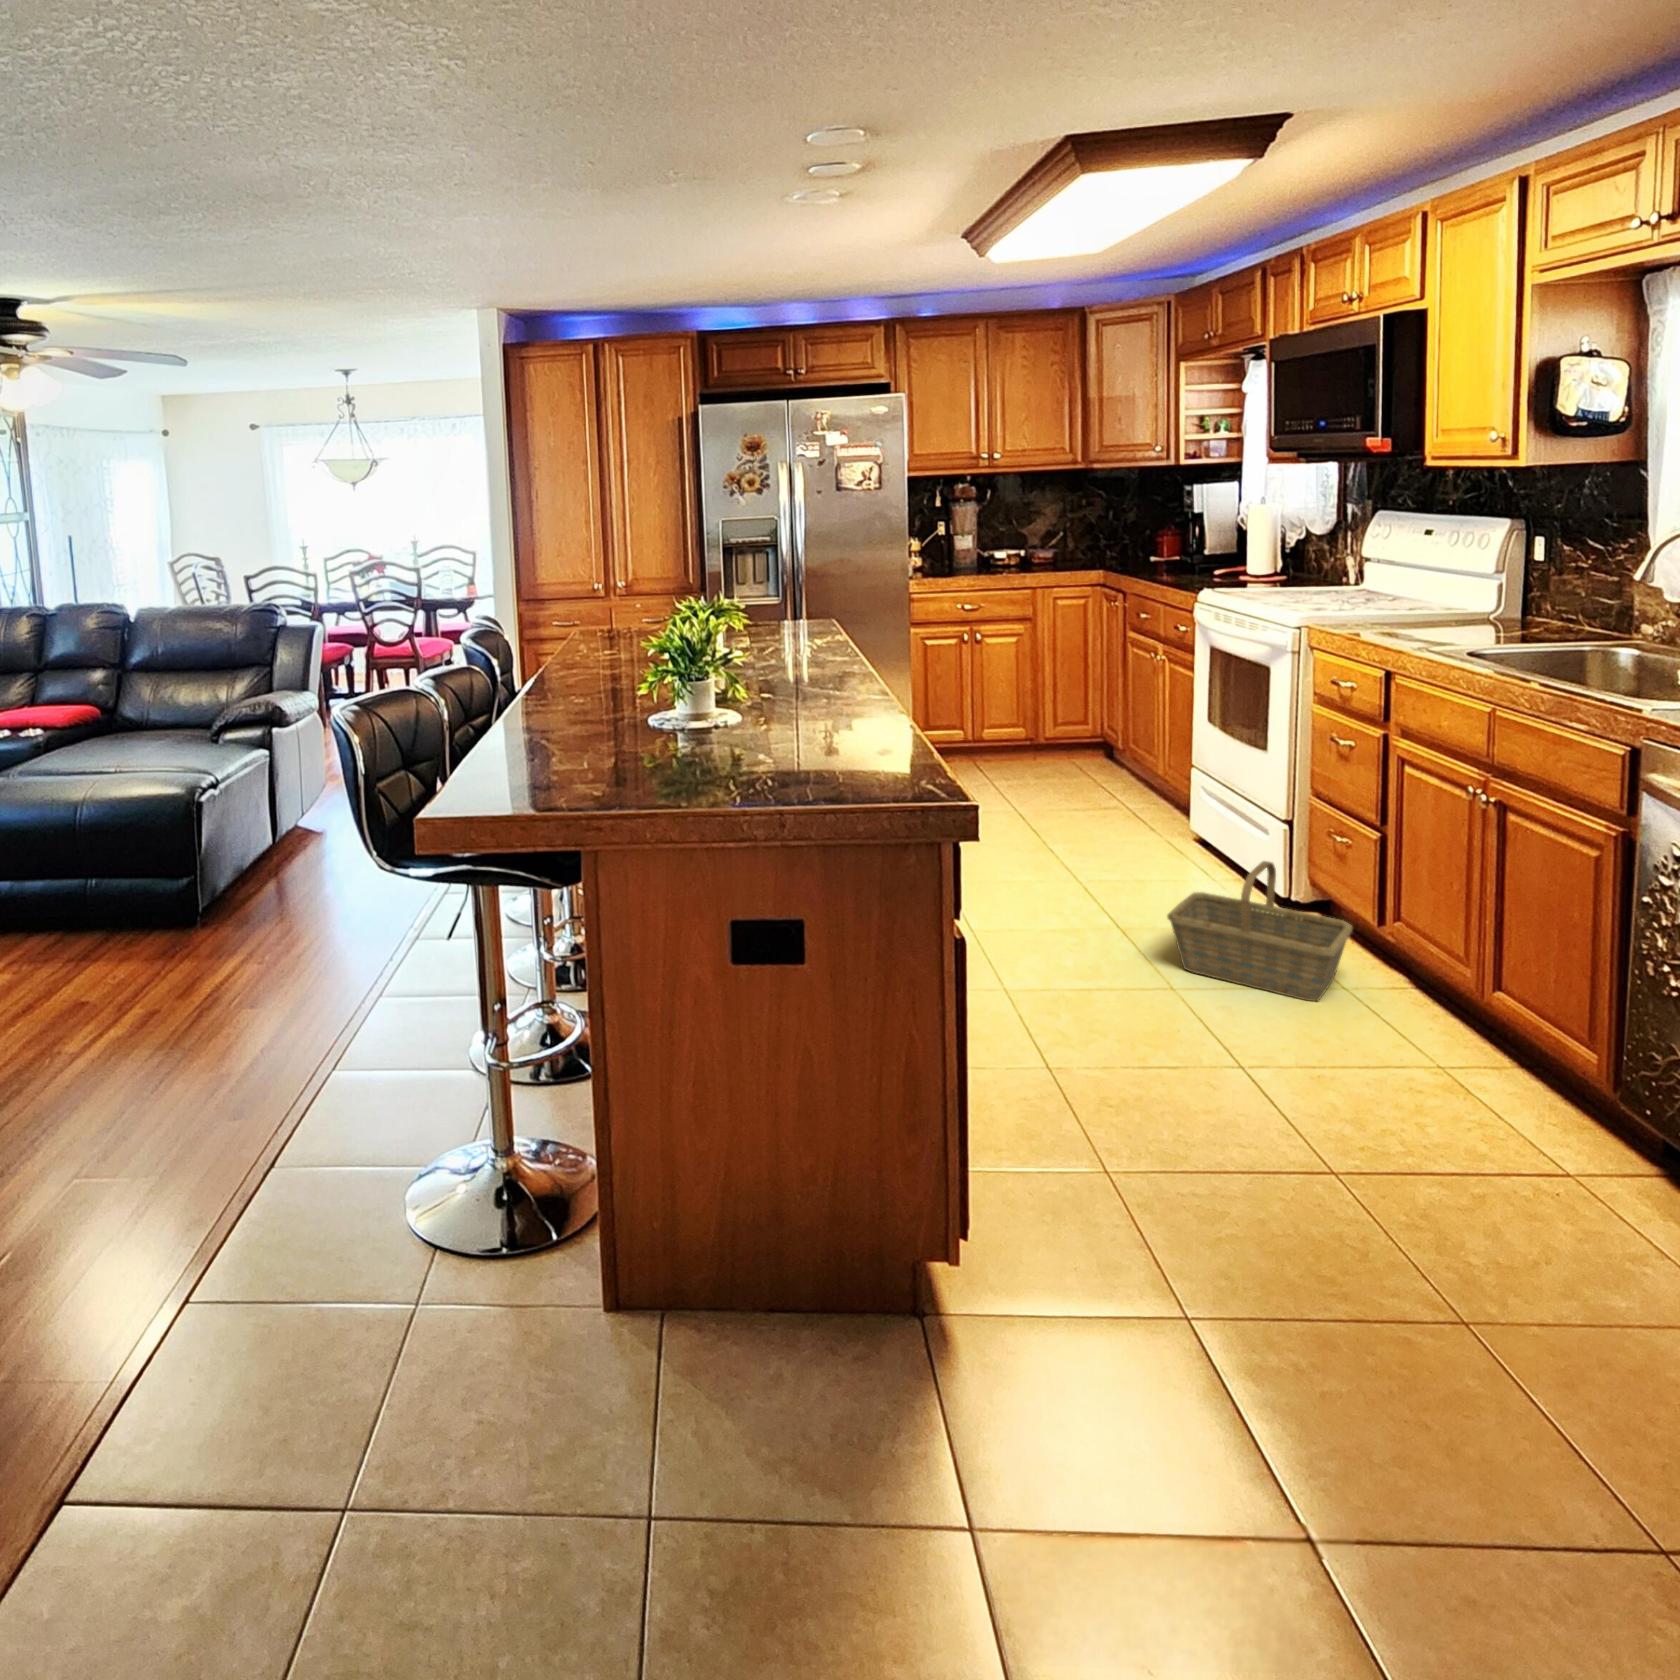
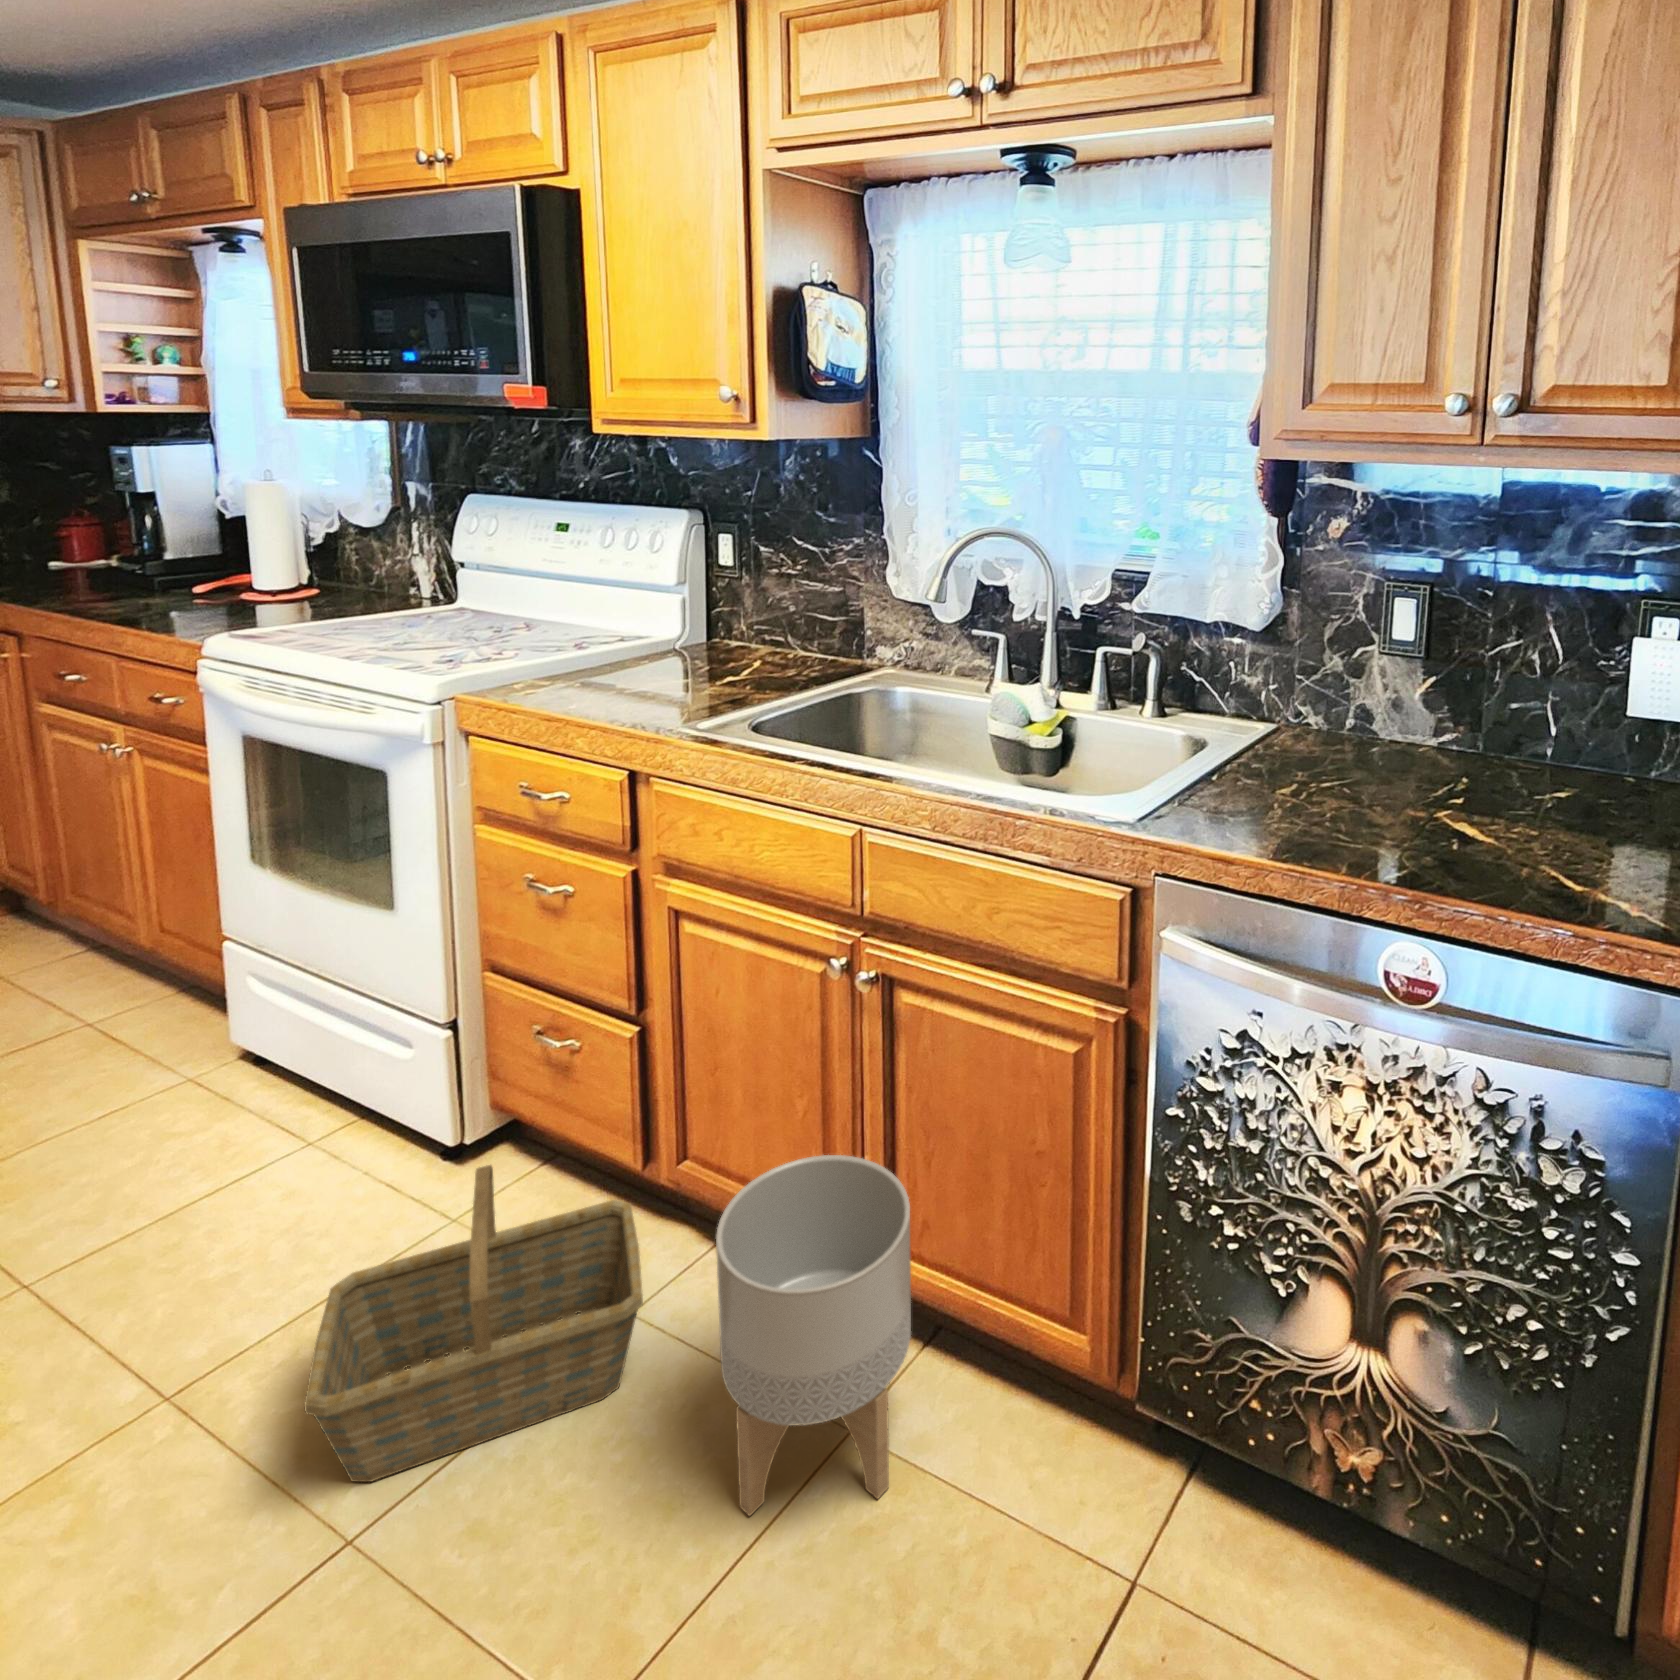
planter: none [1352,898,1489,1090] -> present [716,1155,911,1516]

